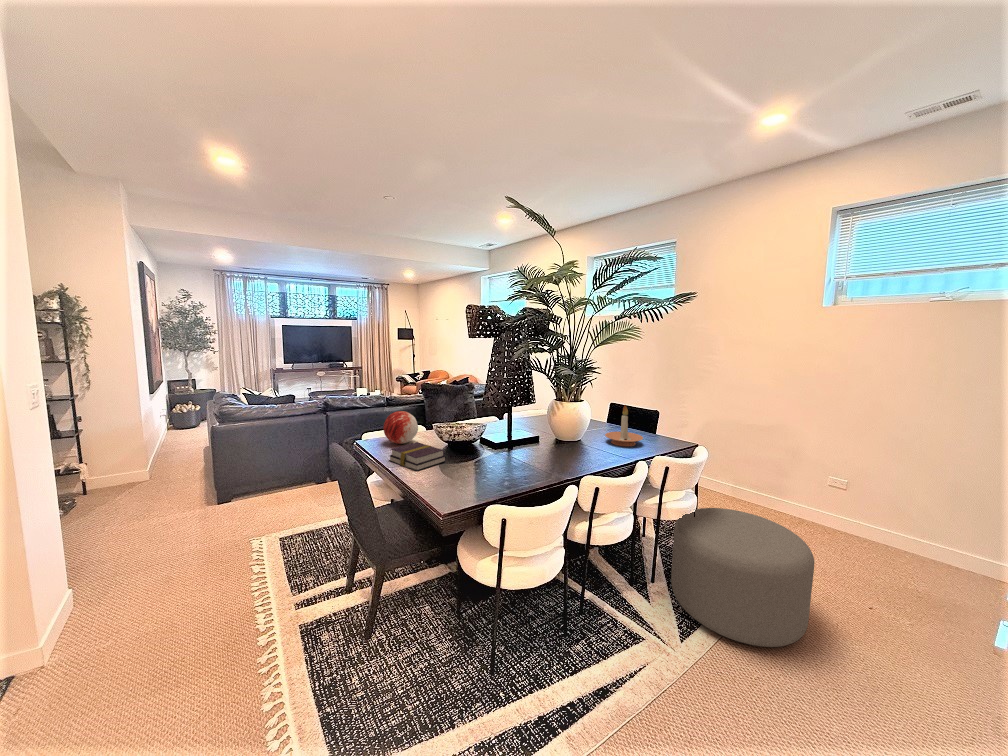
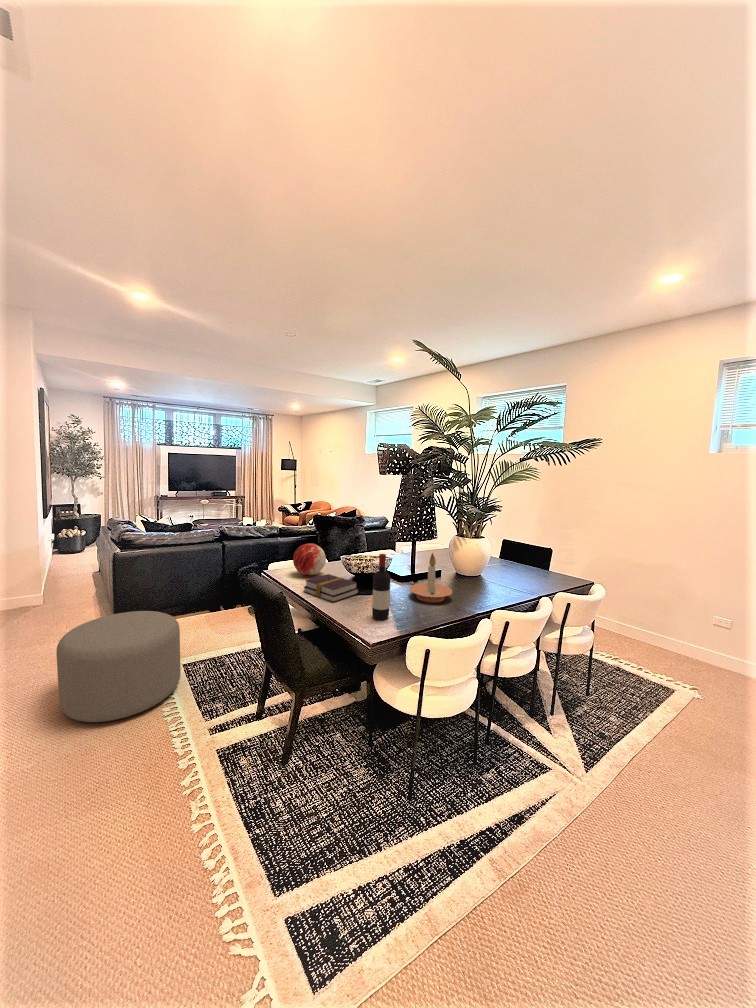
candle holder: present [605,405,643,446] -> present [410,553,452,602]
wine bottle: none [452,419,470,488] -> present [372,554,390,620]
ottoman: present [671,508,814,647] -> present [56,611,181,722]

